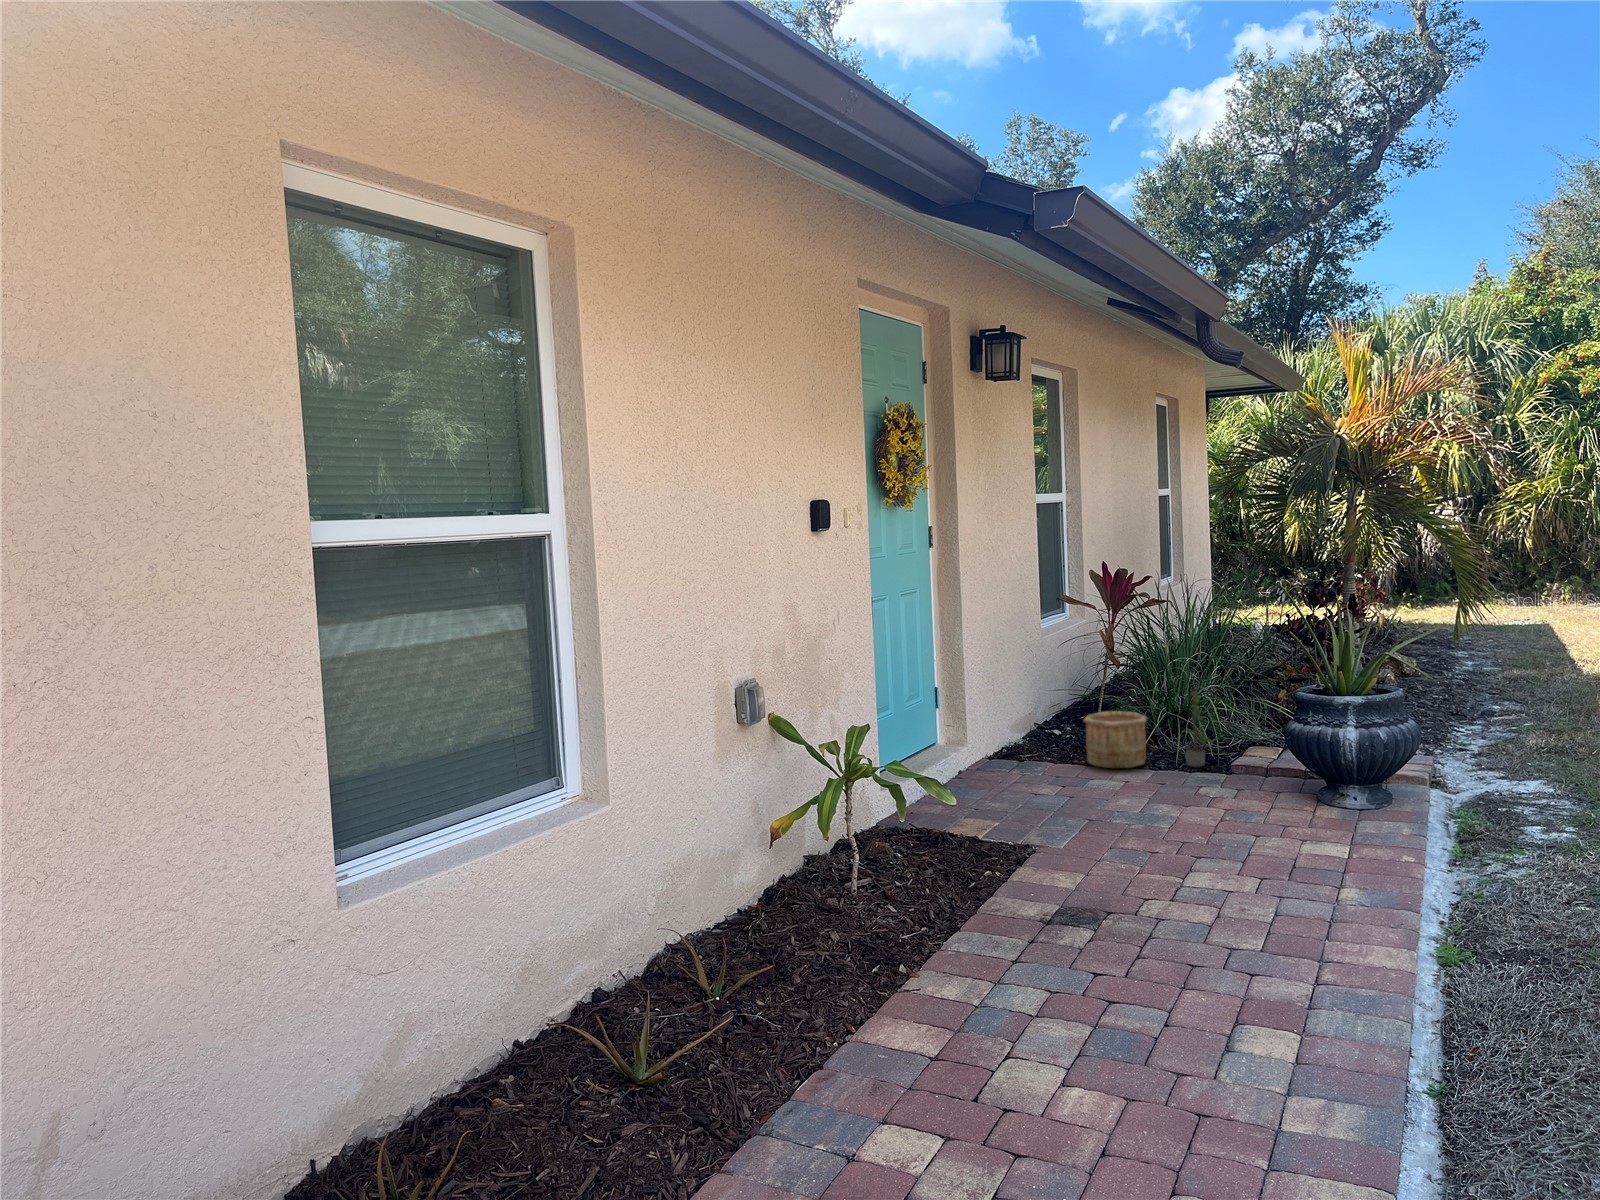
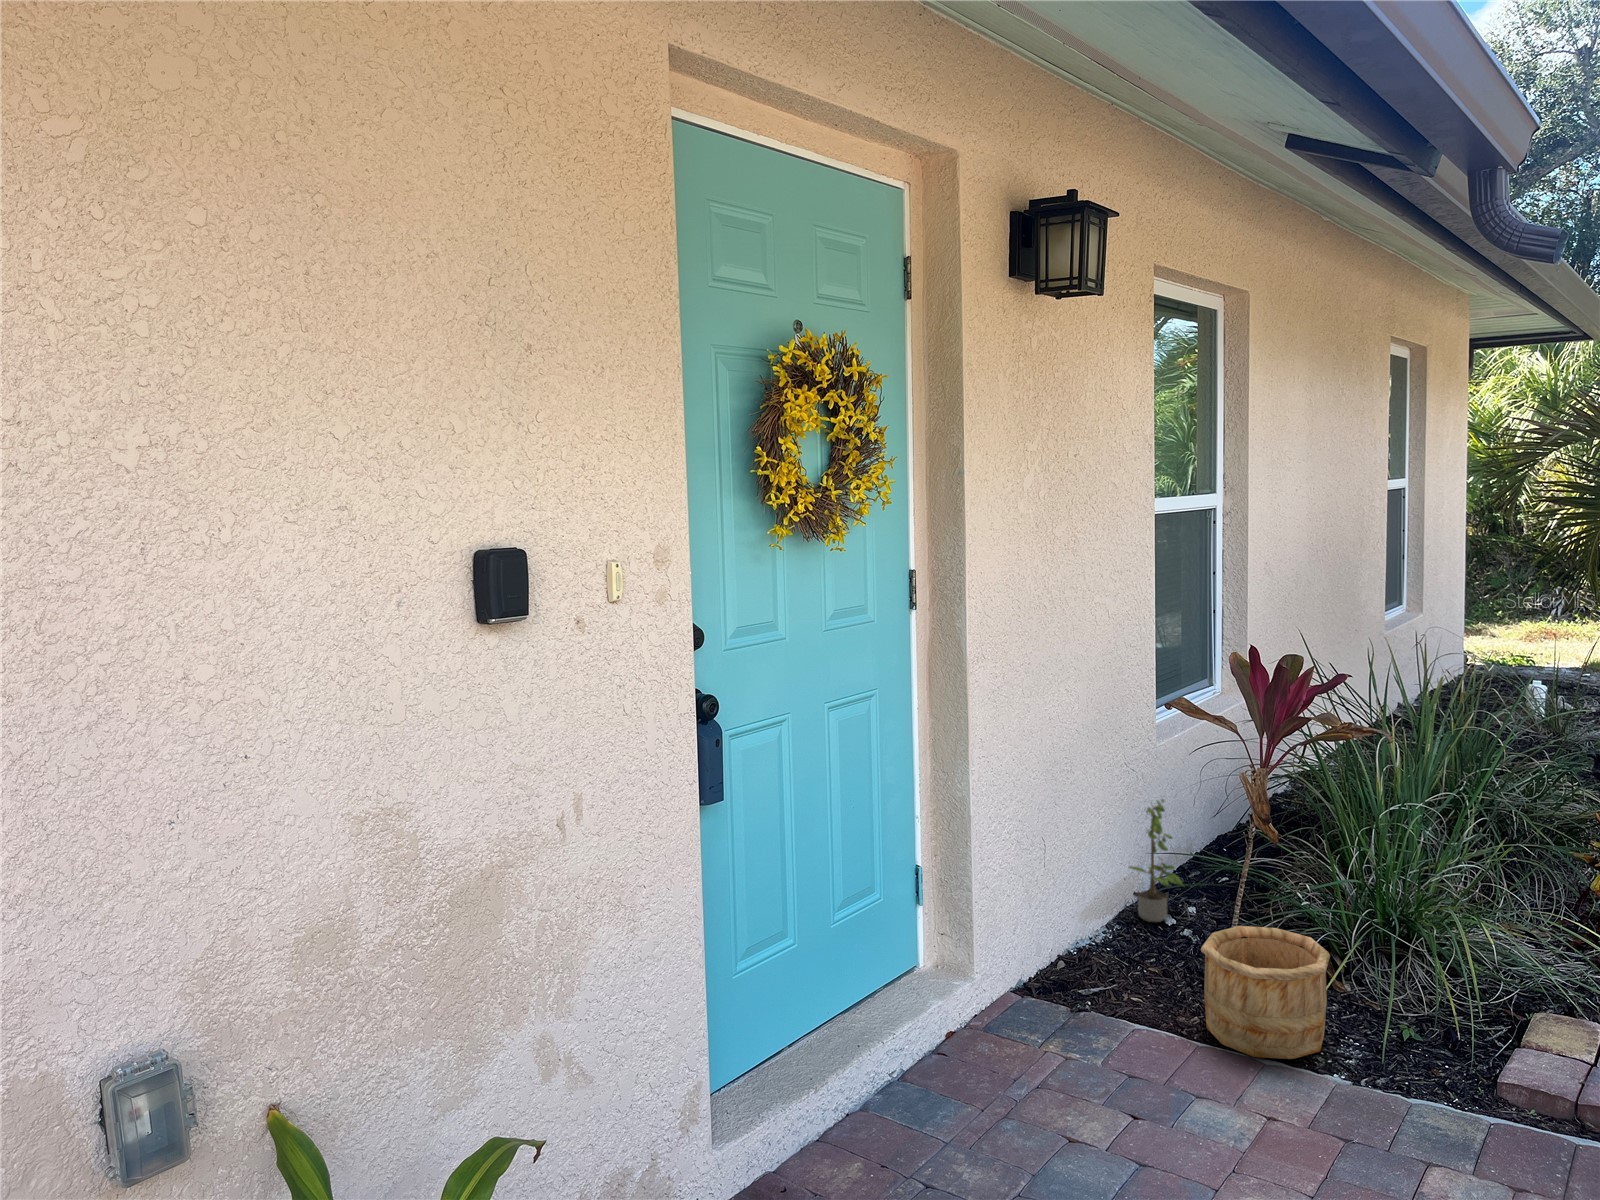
potted plant: present [1186,688,1213,767] -> present [1129,799,1184,922]

